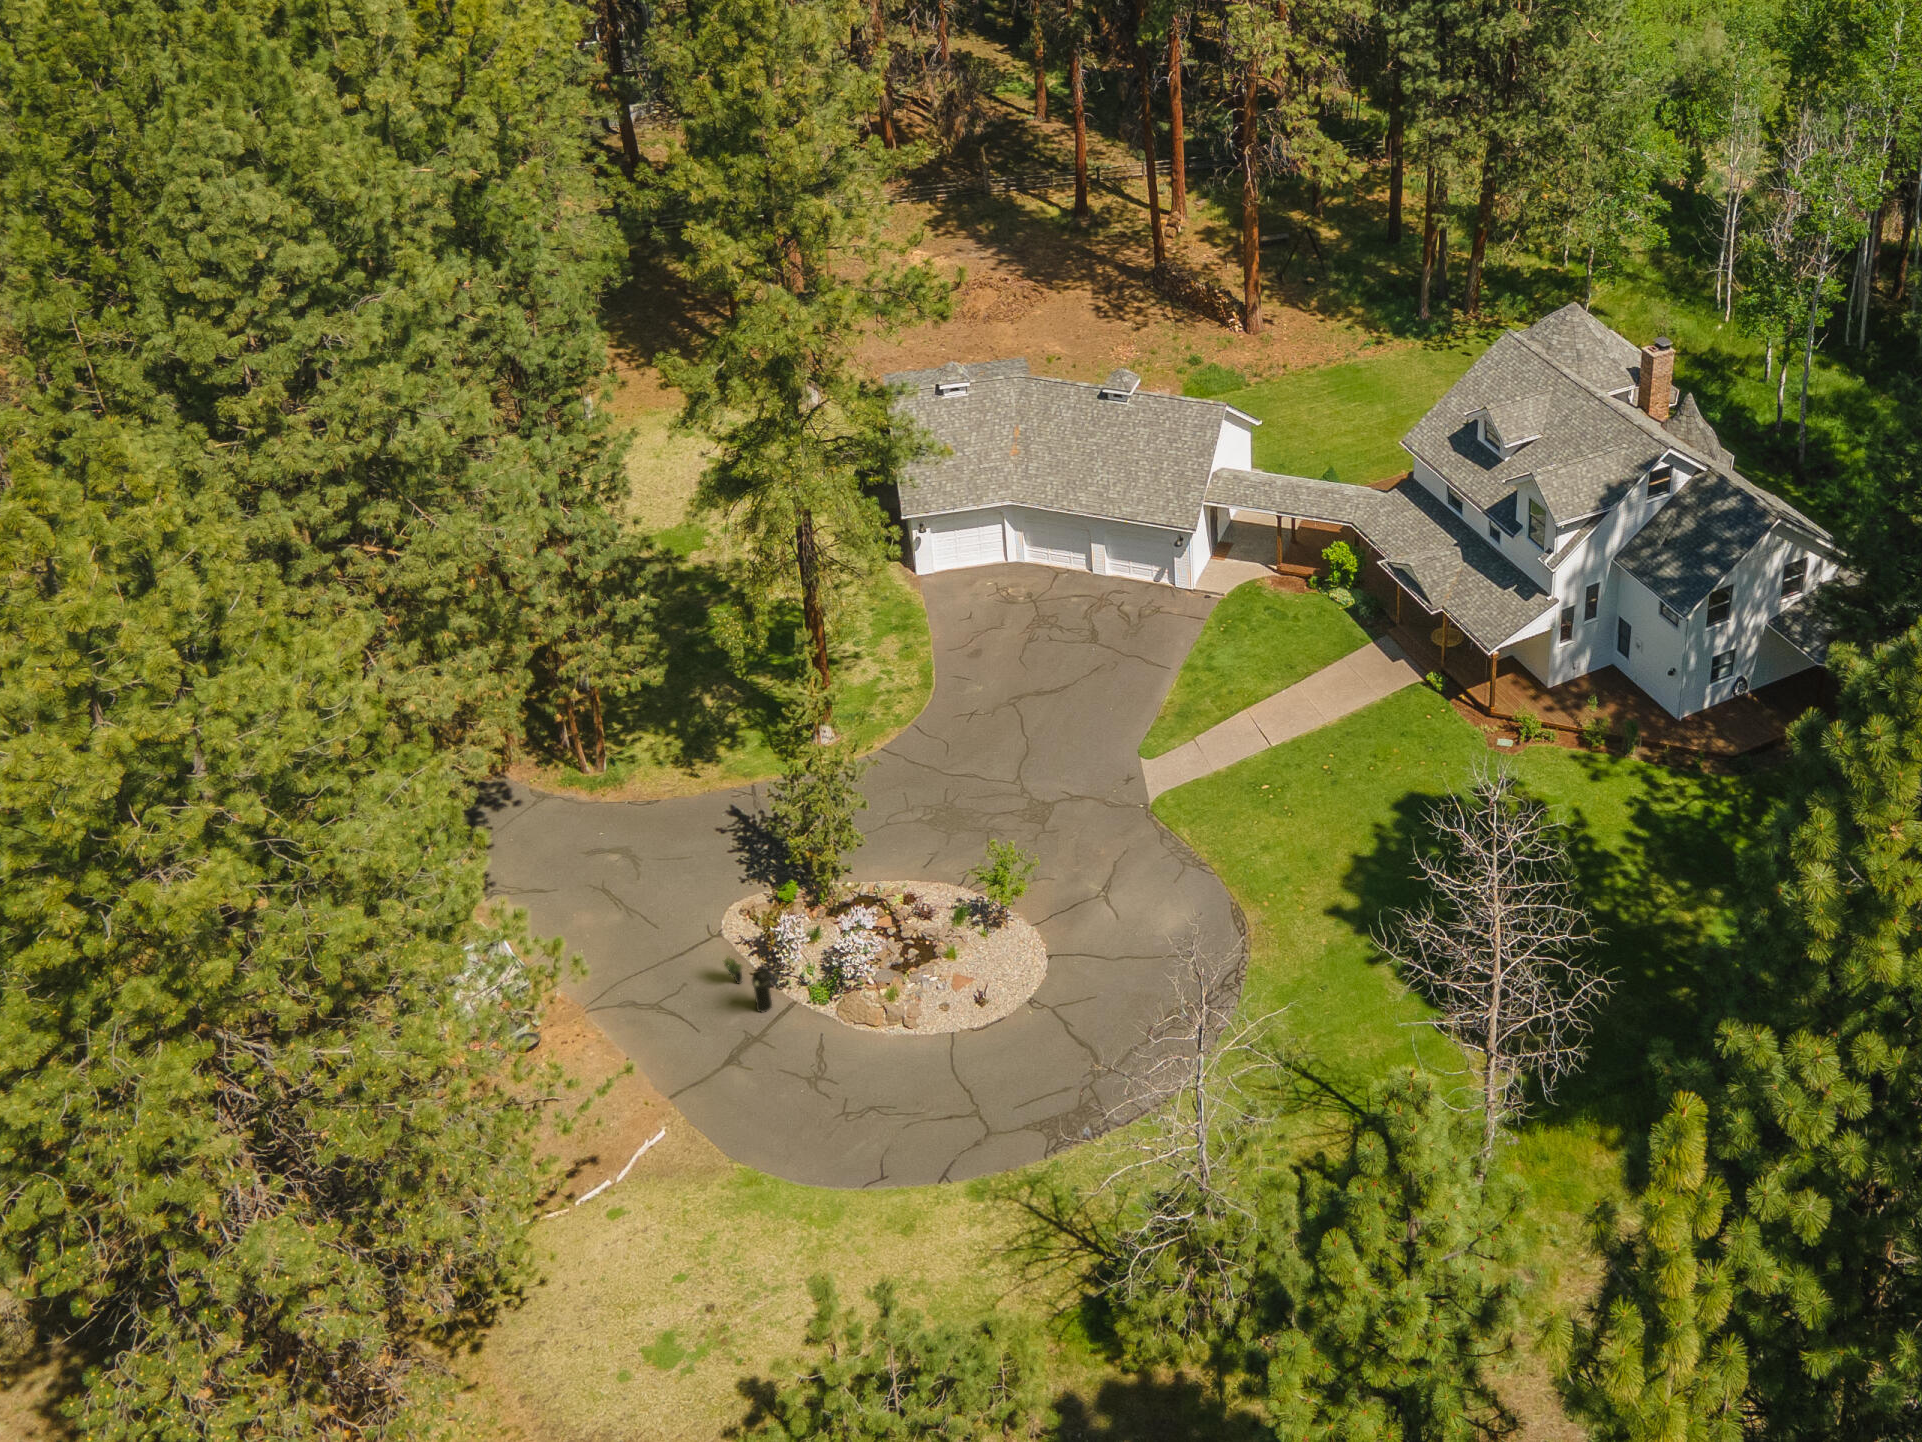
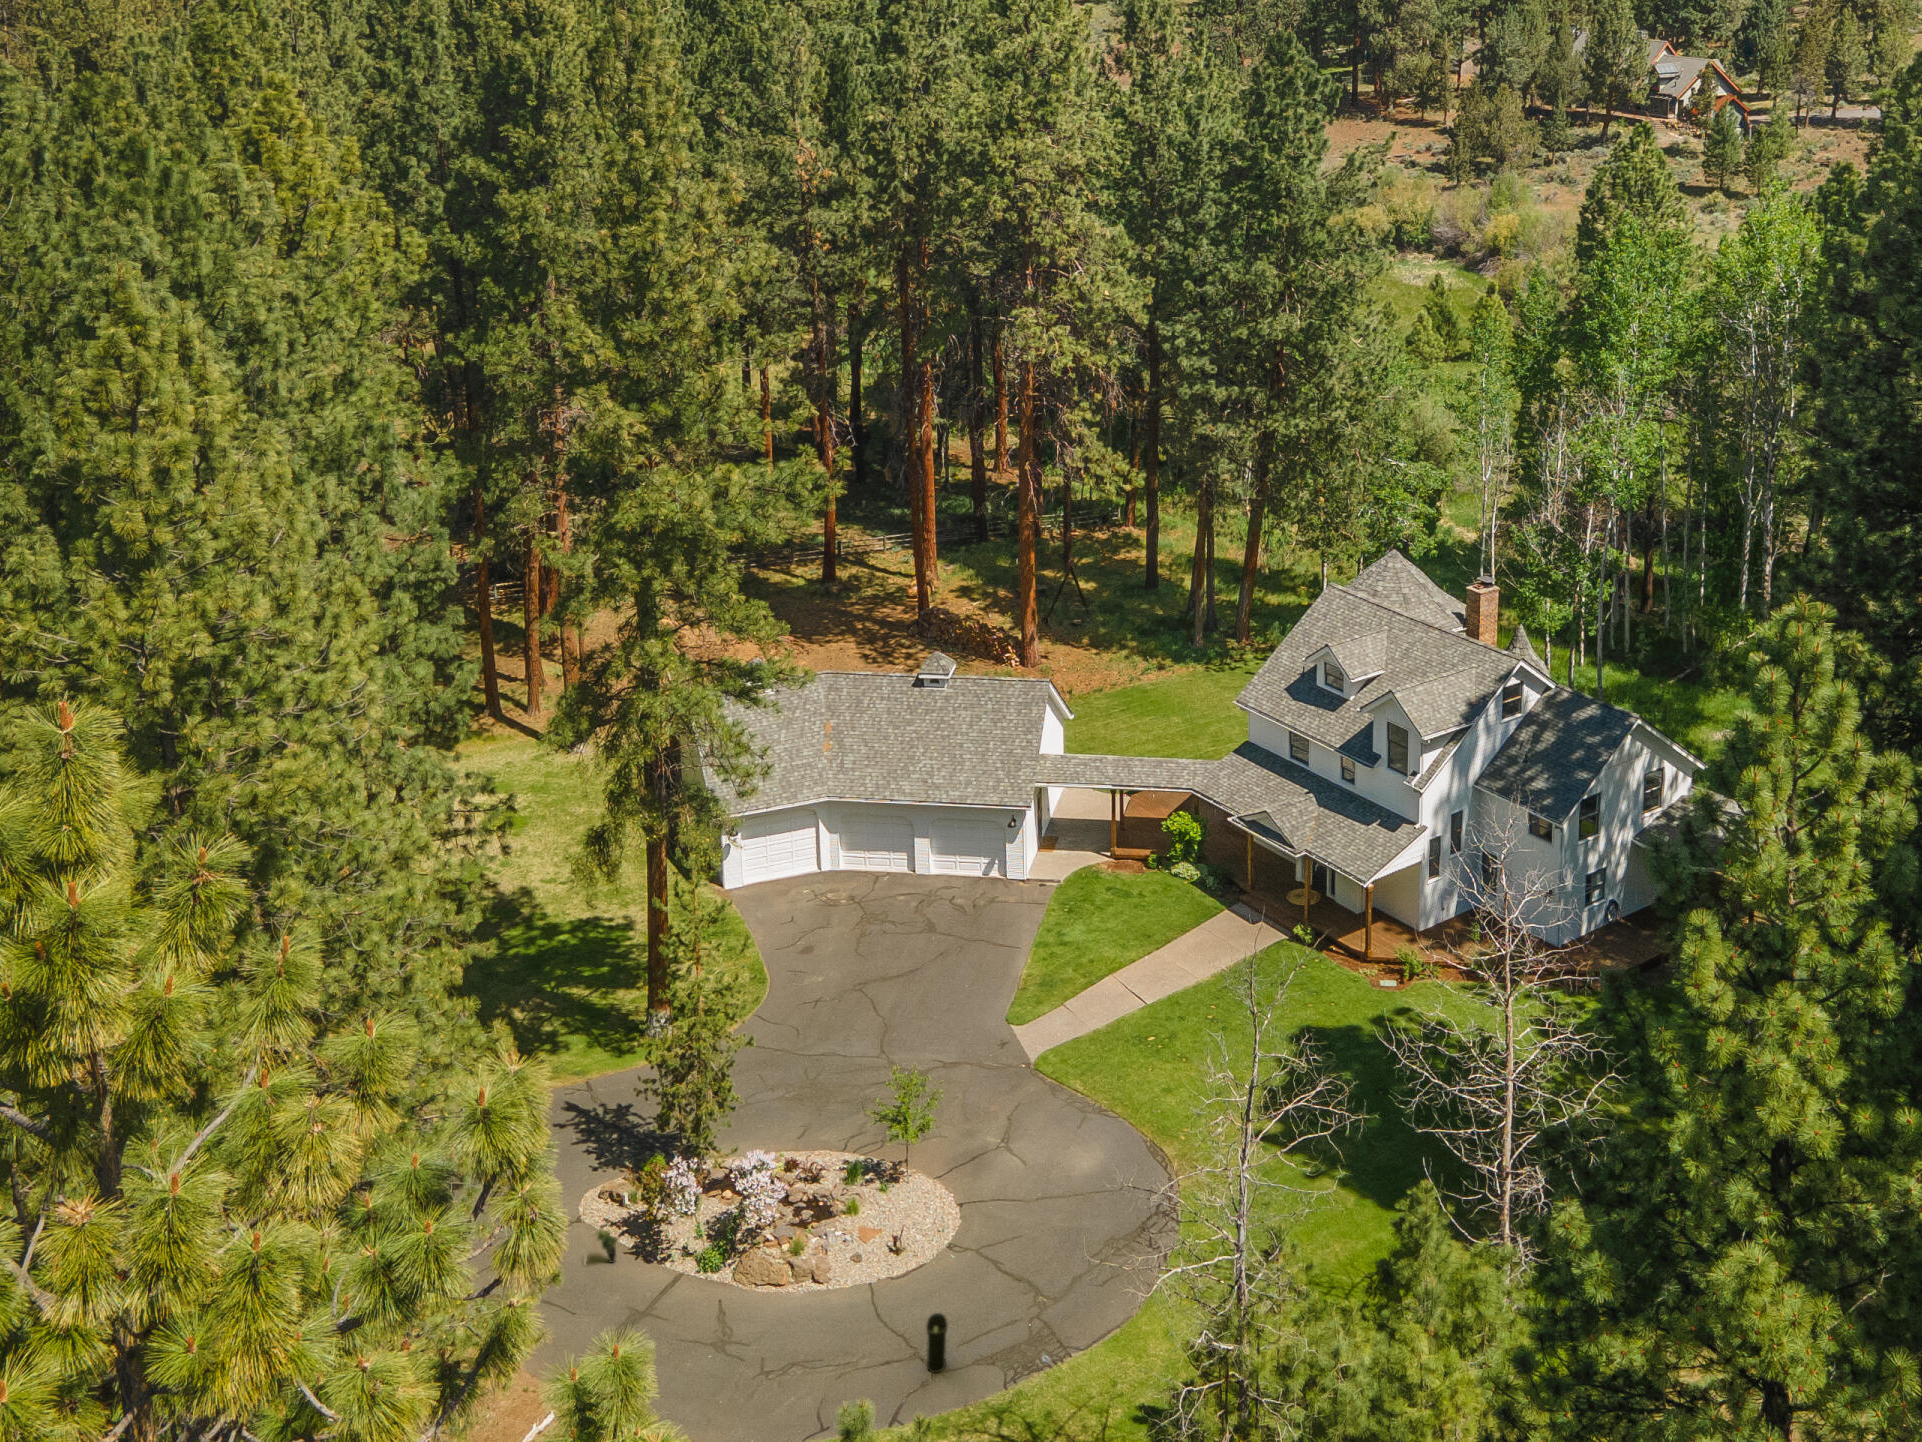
trash can: present [752,969,772,1012] -> present [926,1313,947,1373]

